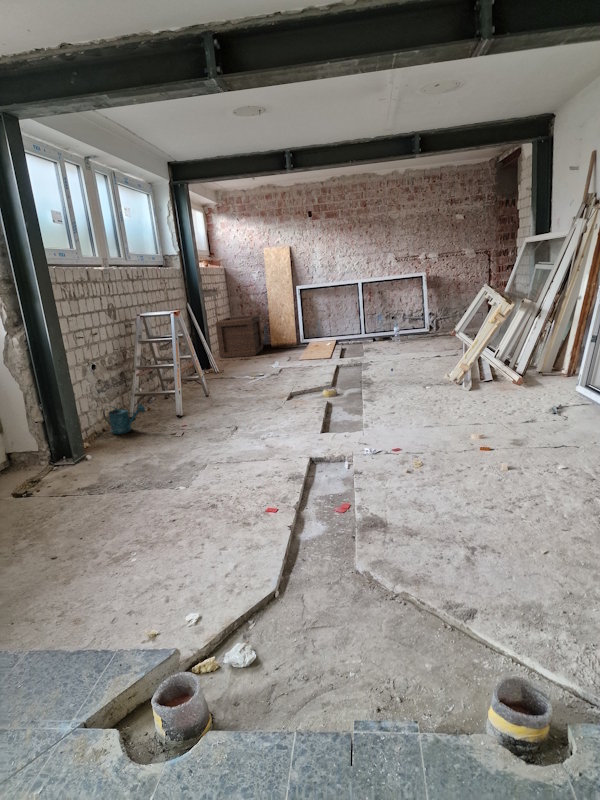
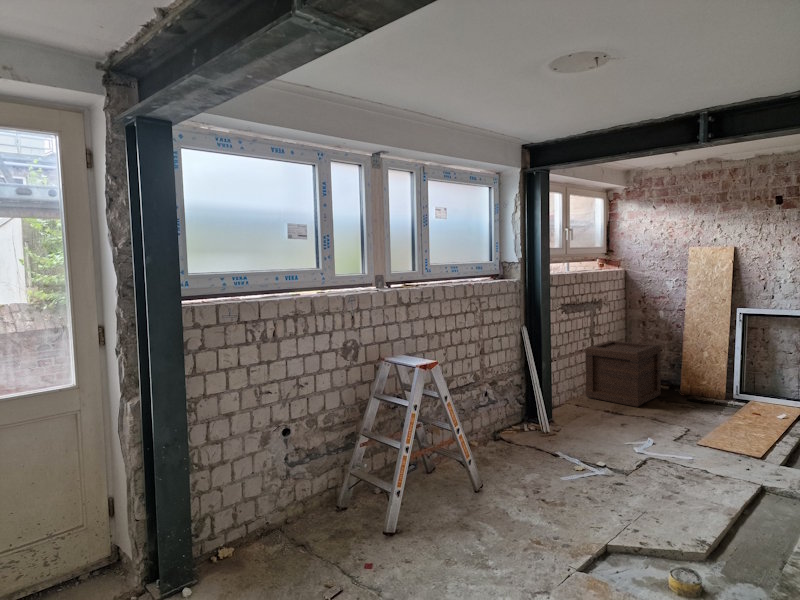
watering can: present [103,404,145,434] -> none [316,475,353,521]

